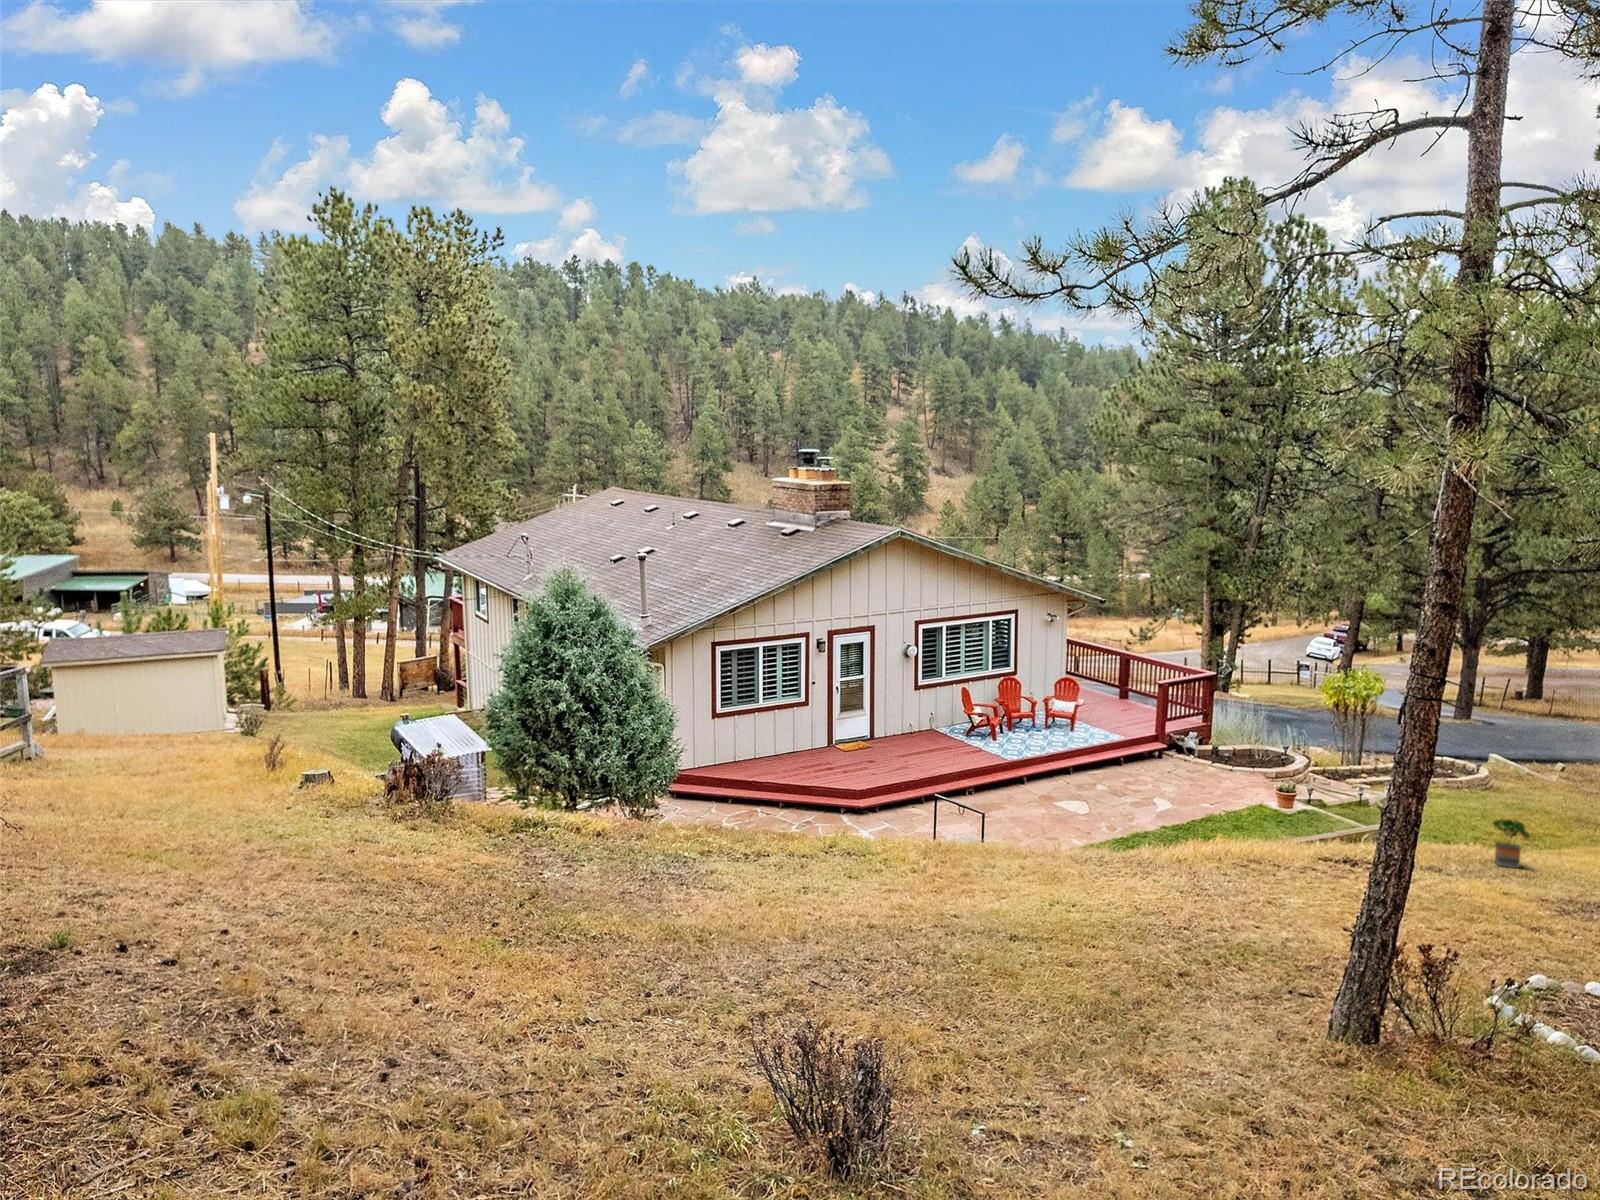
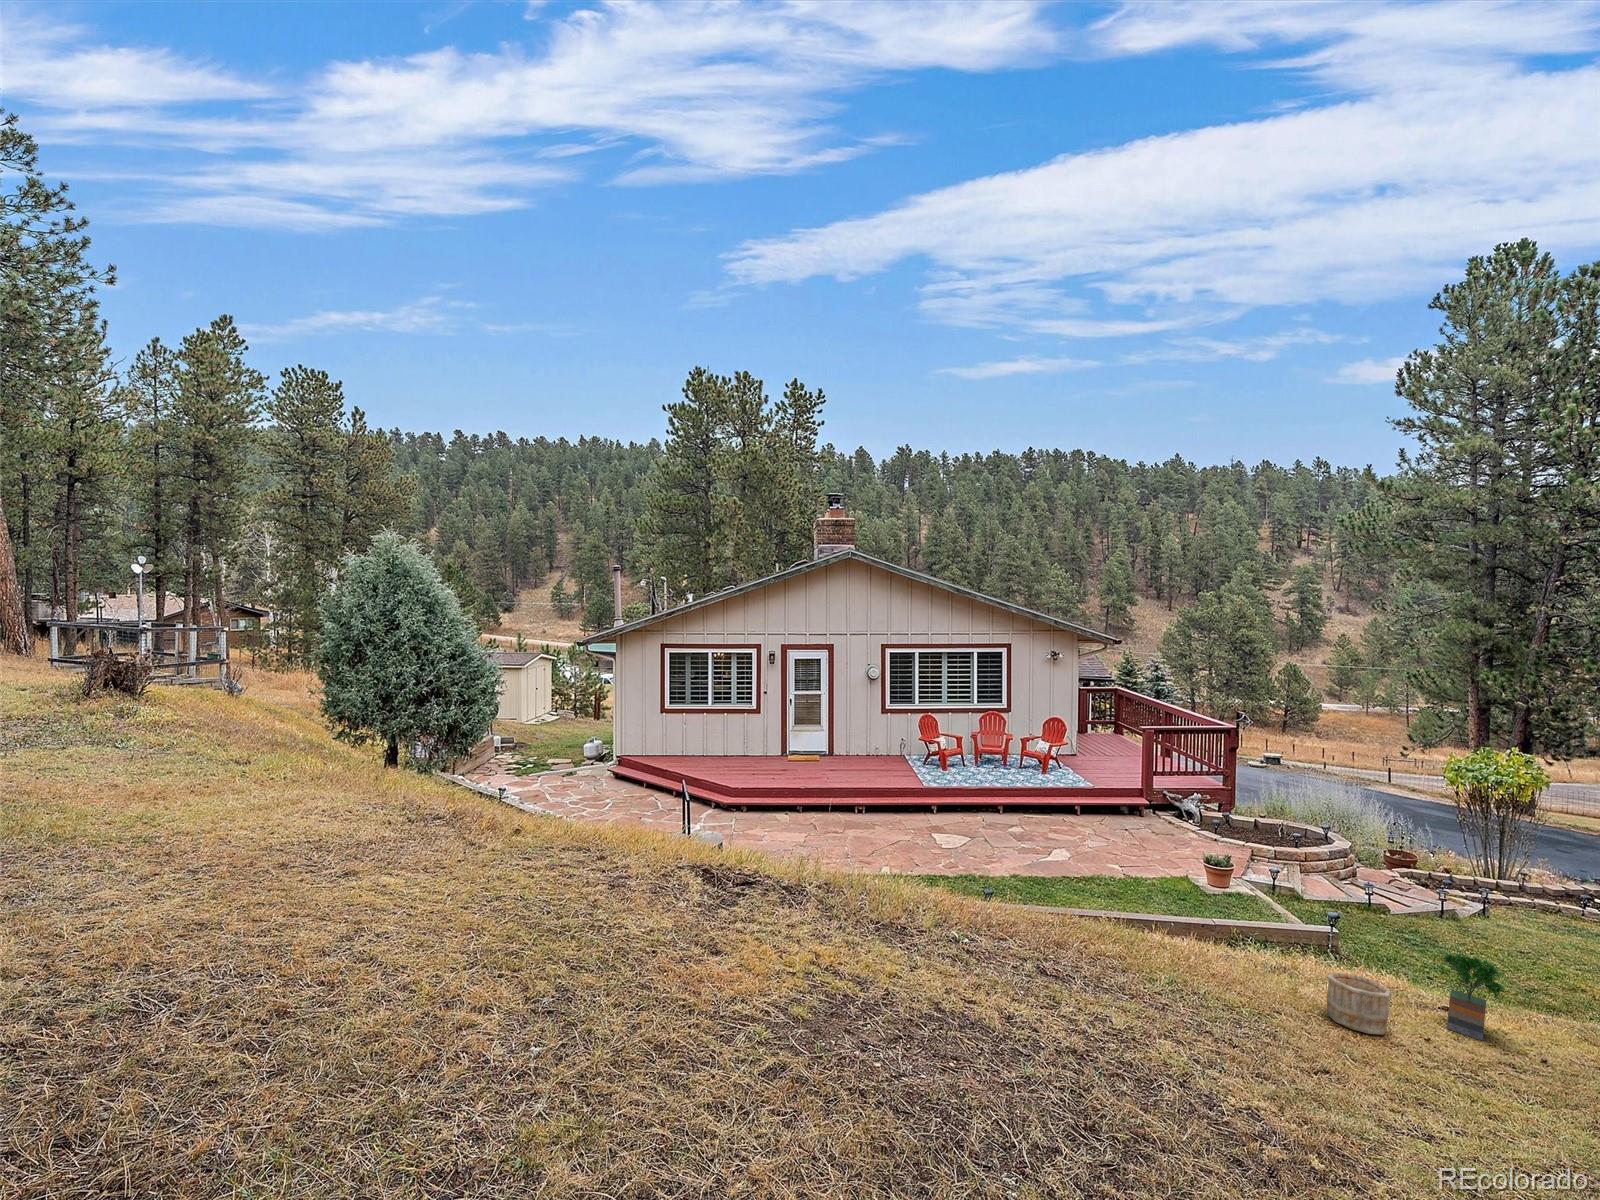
wooden bucket: none [1443,842,1483,875] -> present [1327,972,1391,1035]

